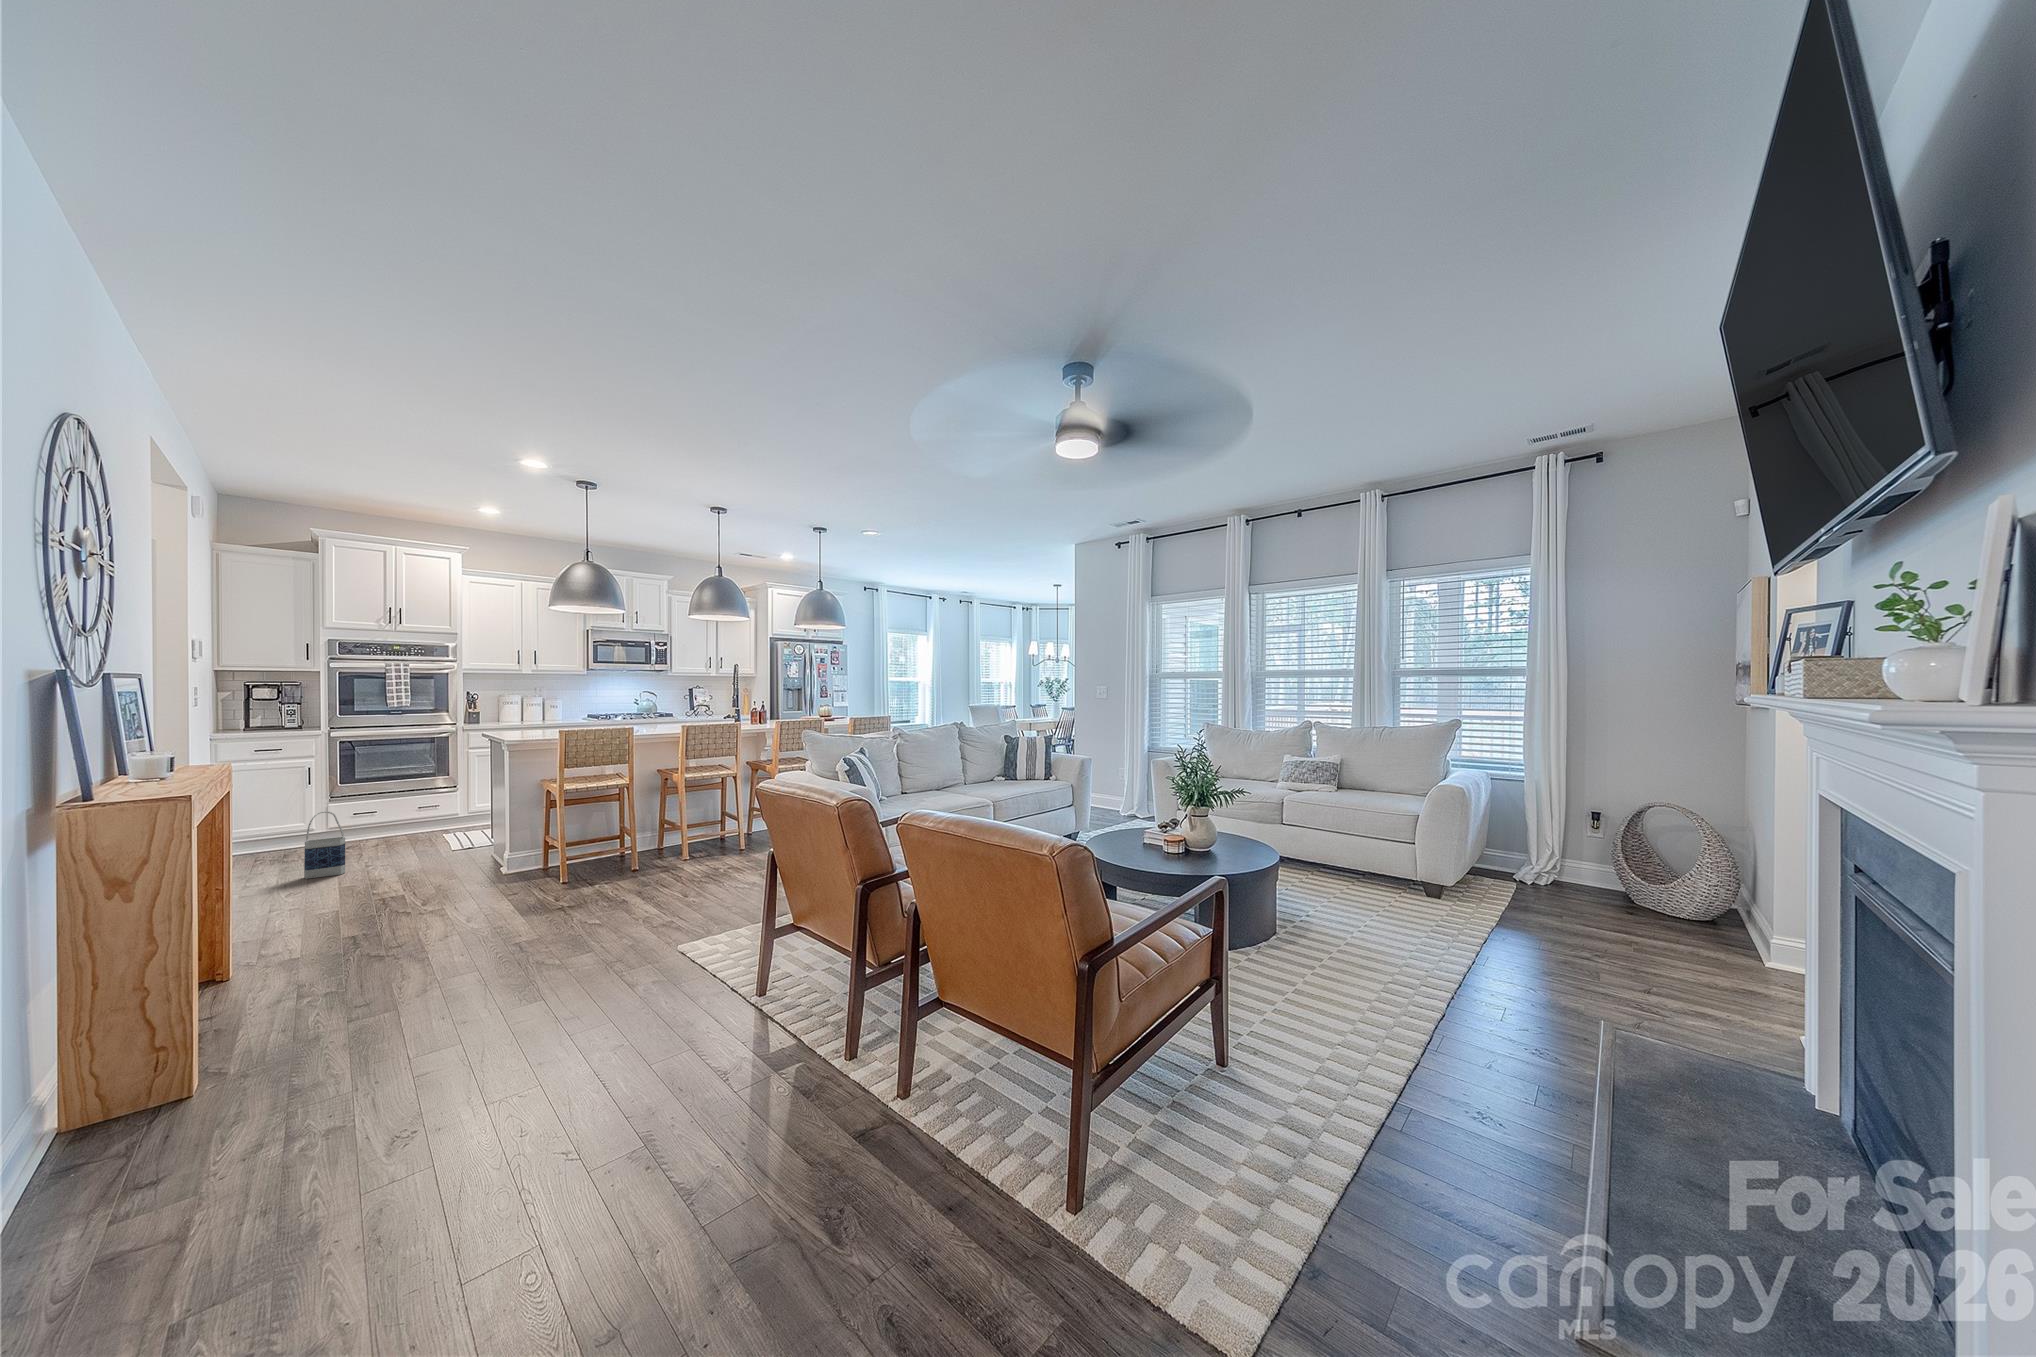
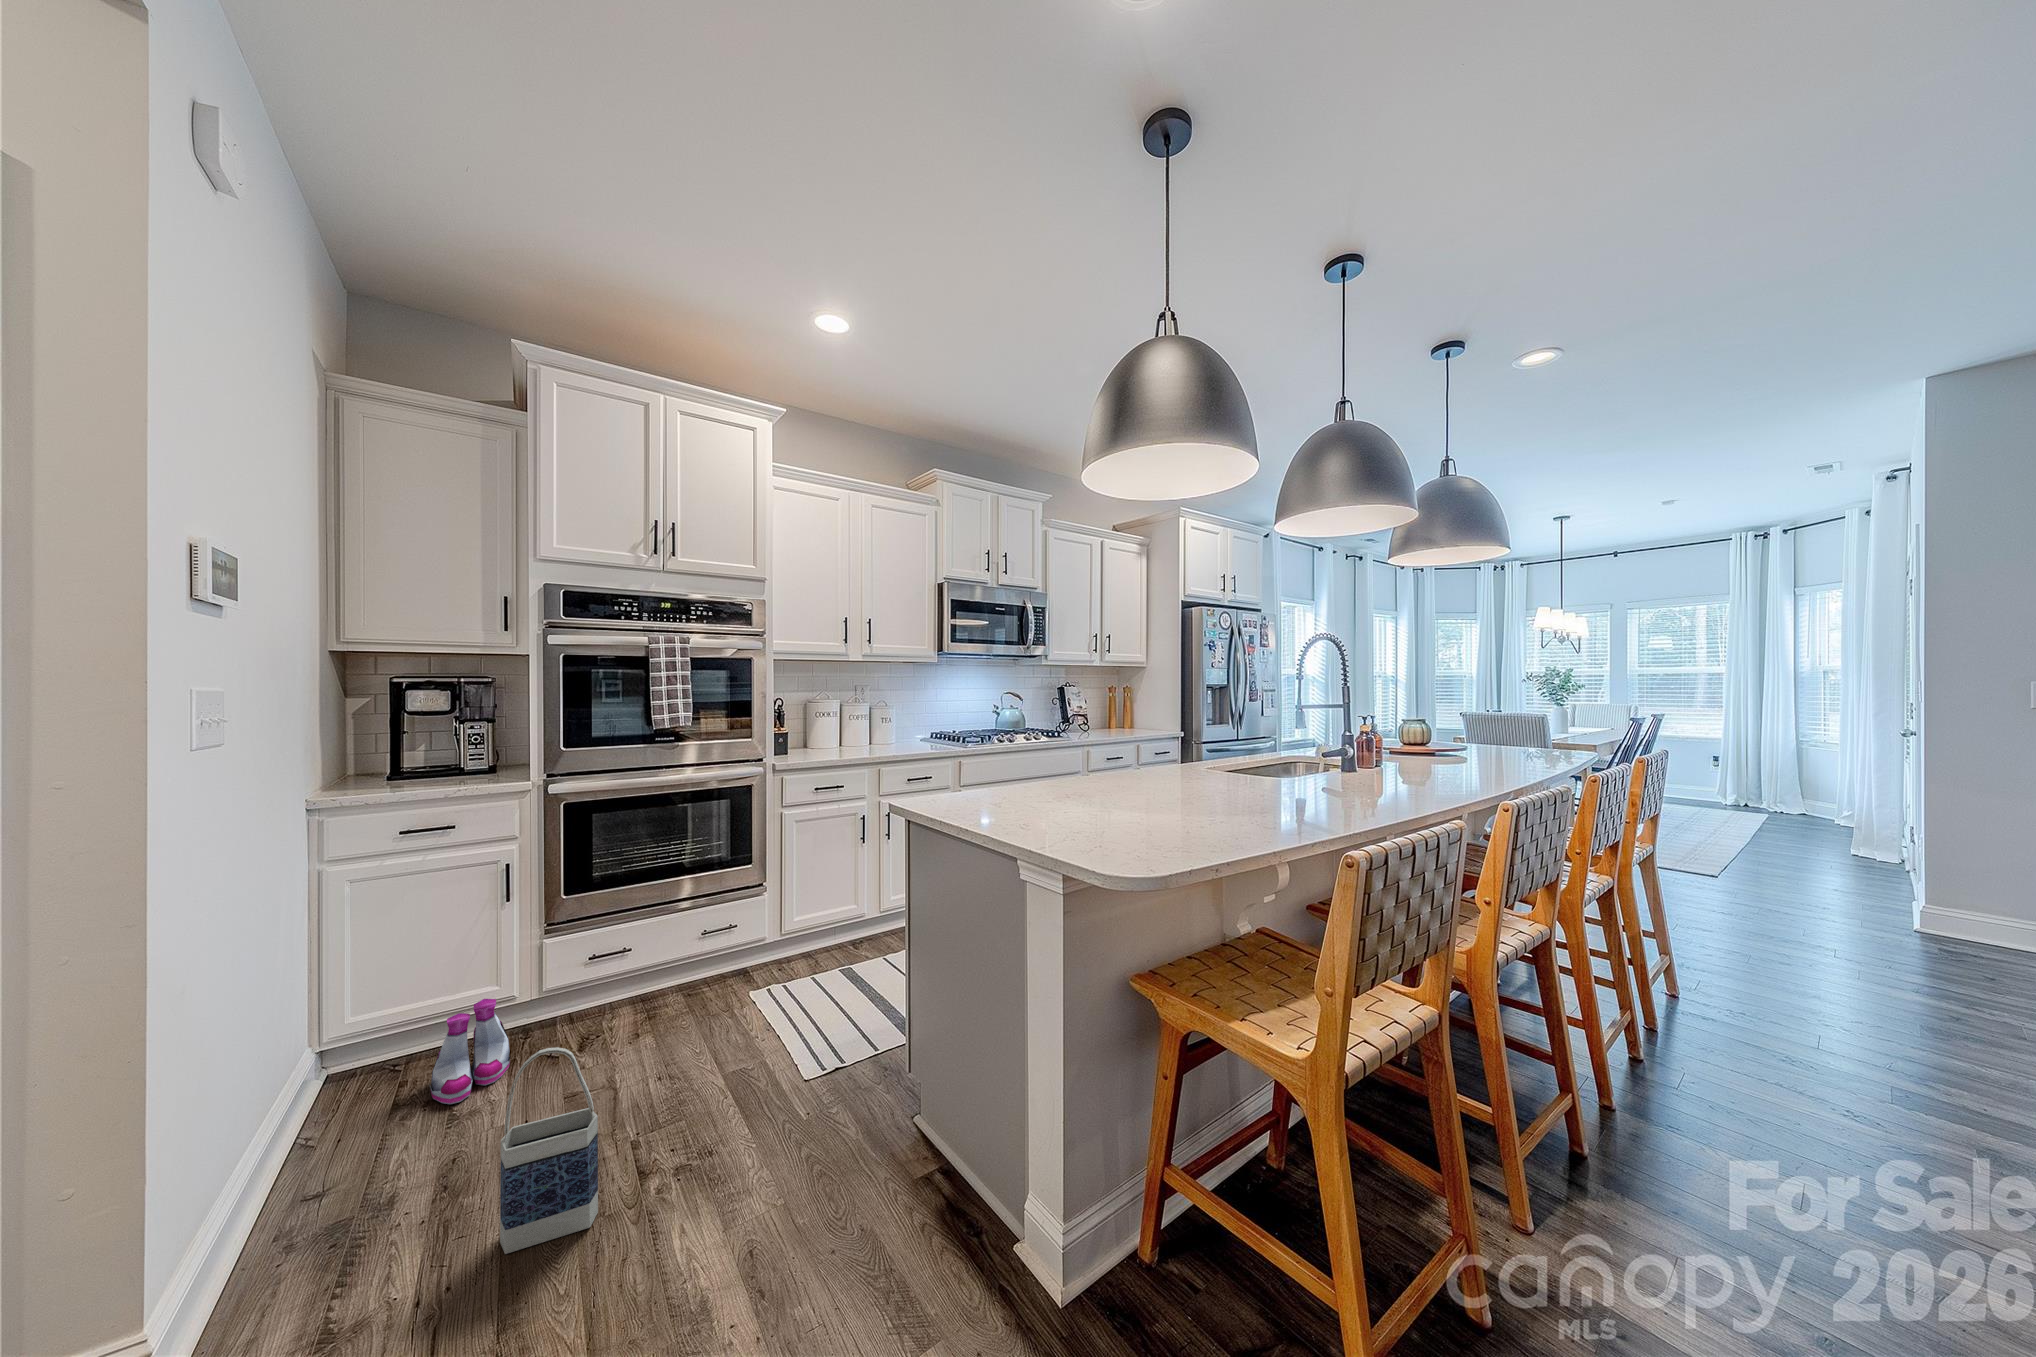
boots: none [268,824,309,861] -> present [431,999,510,1104]

